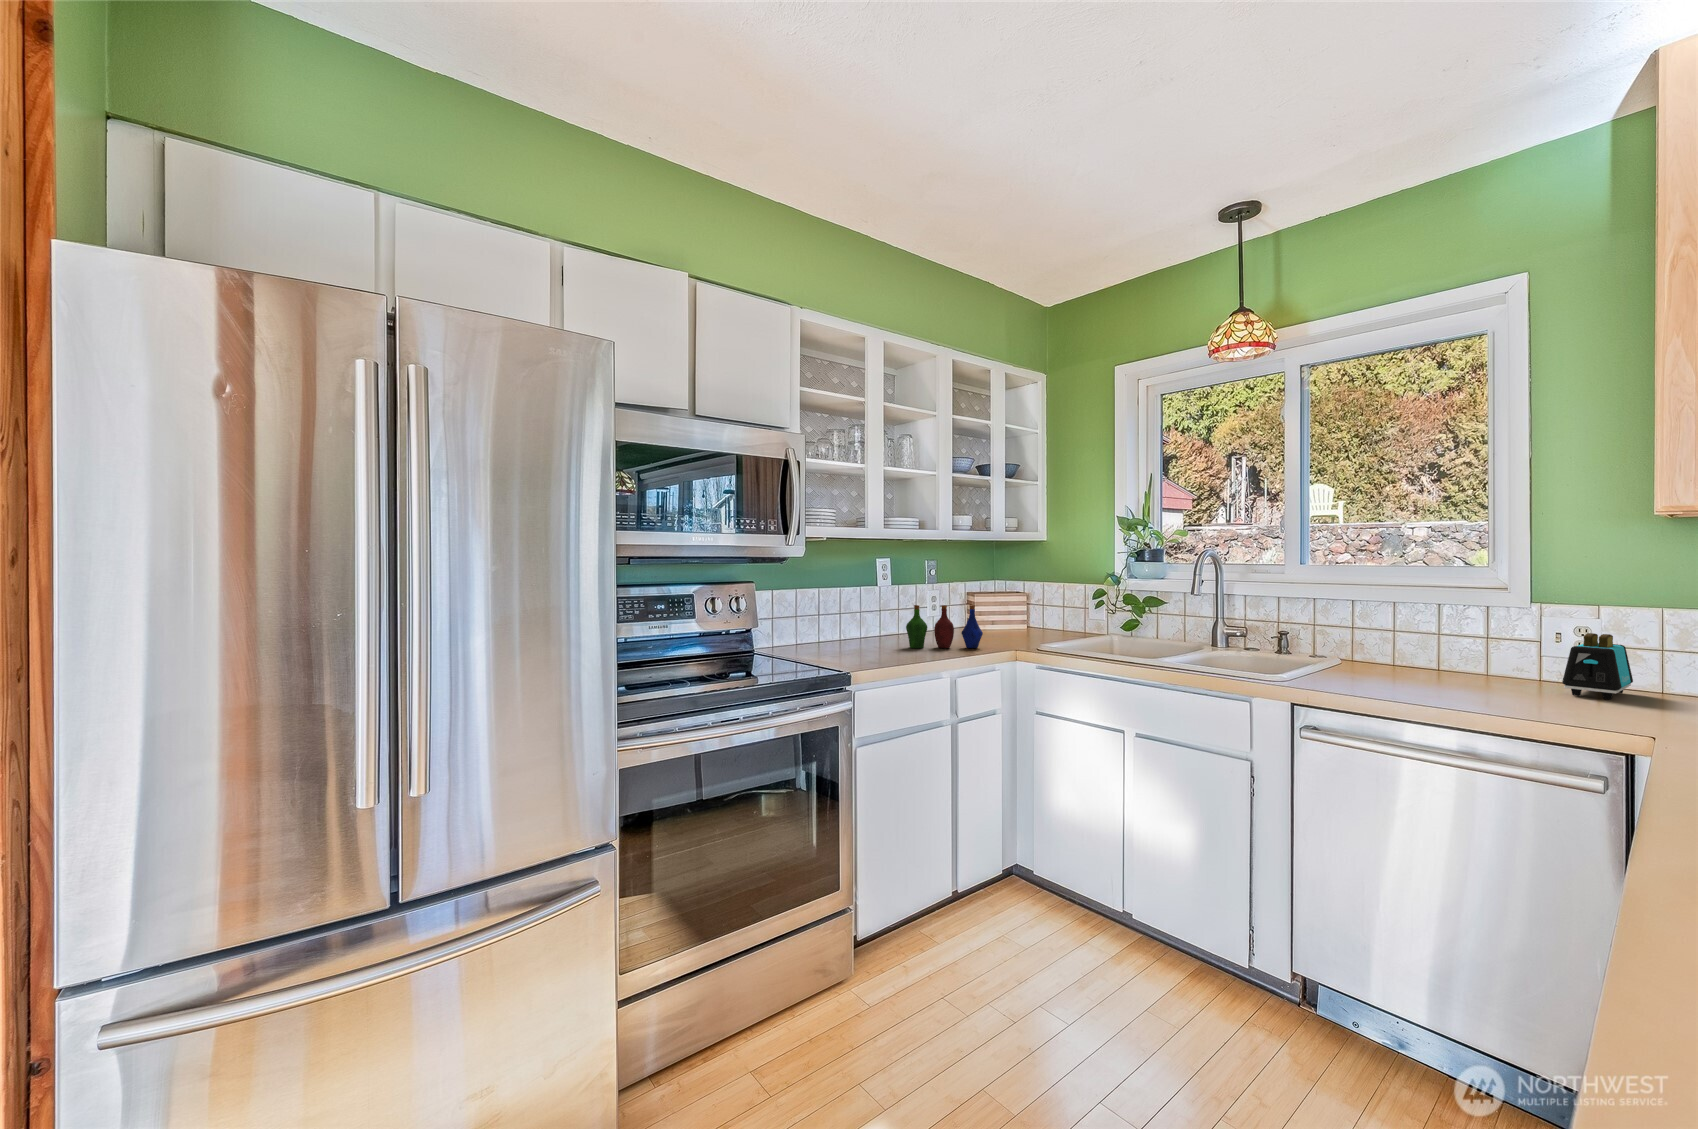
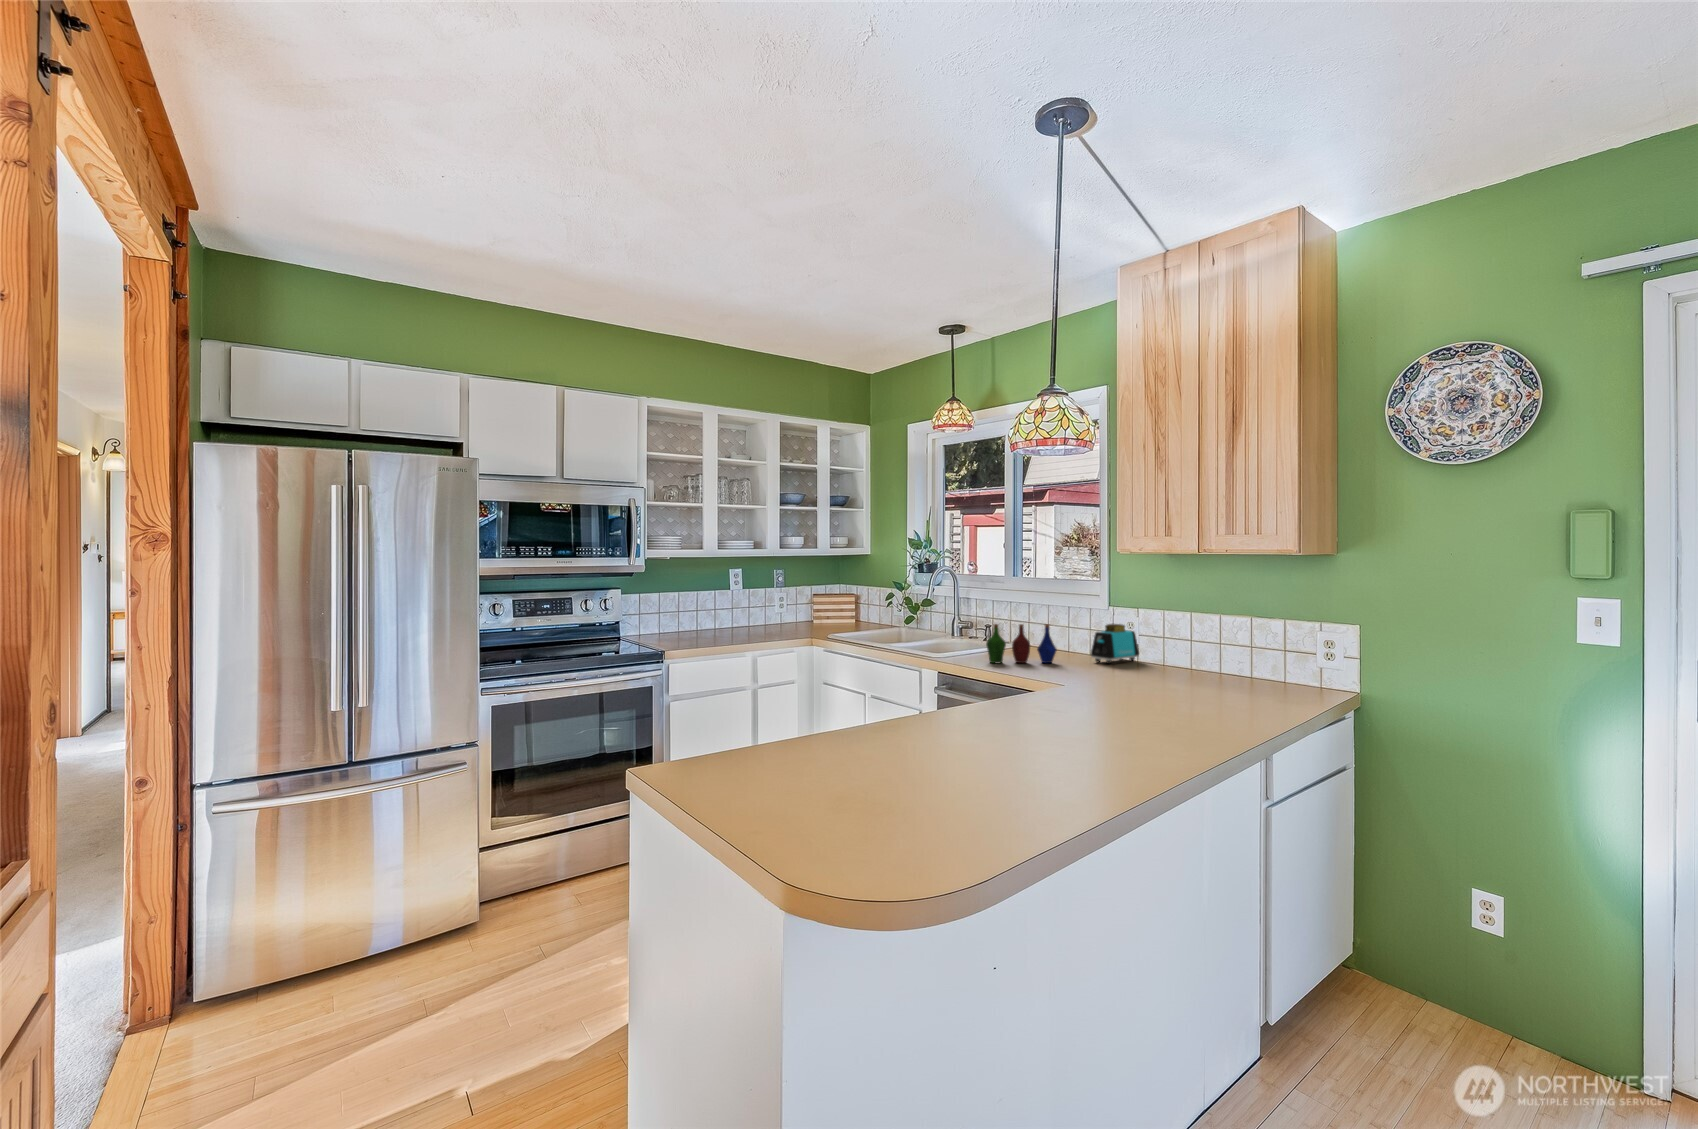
bottle: present [906,605,983,648] -> present [986,624,1057,663]

